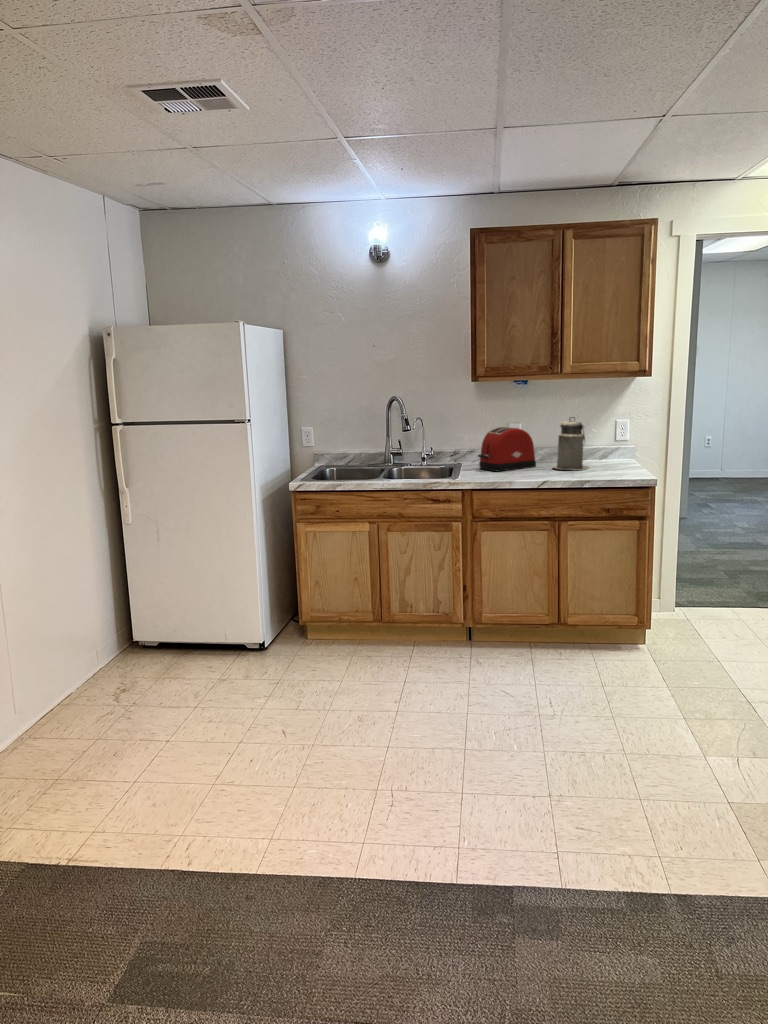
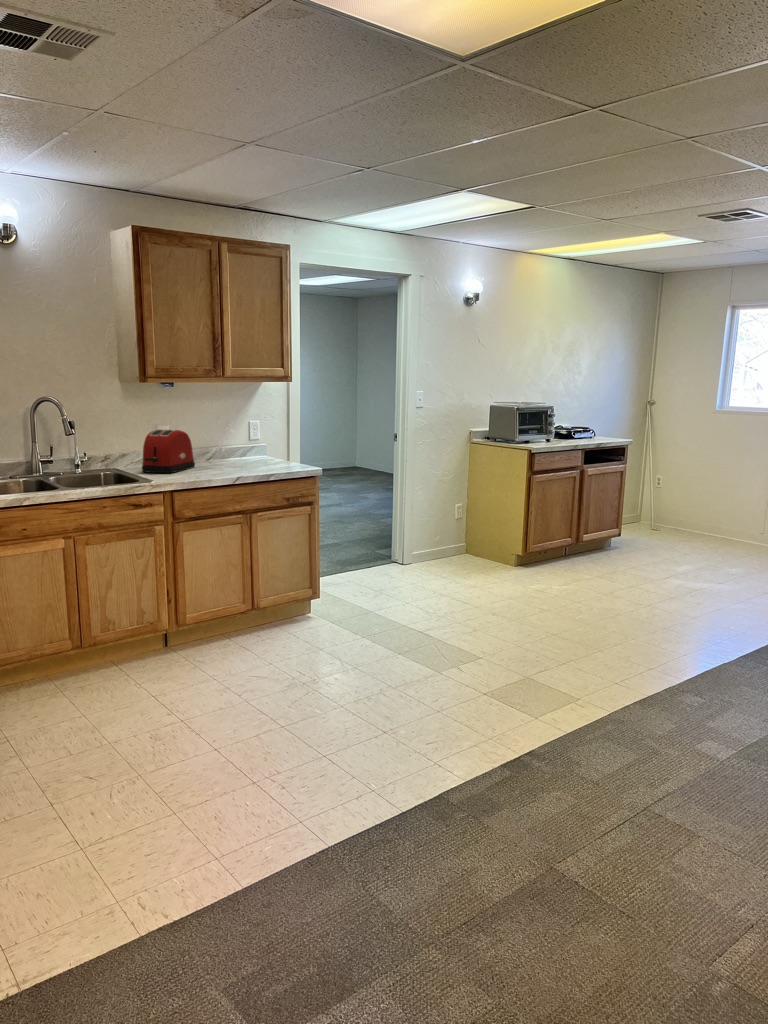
canister: present [553,417,589,470] -> none [214,417,249,467]

